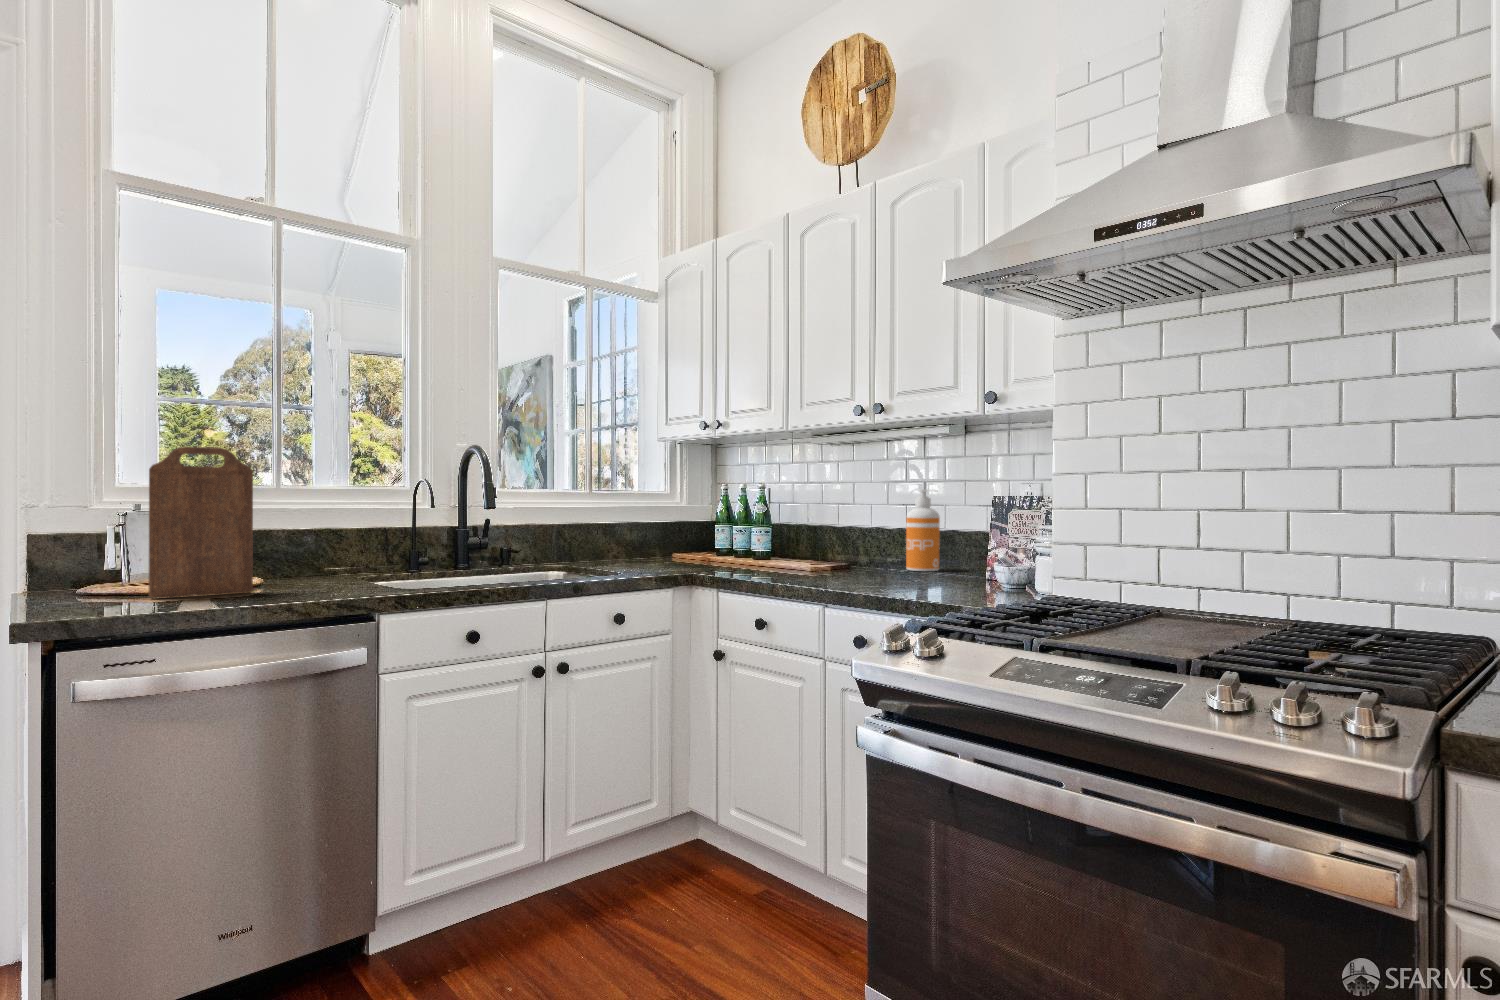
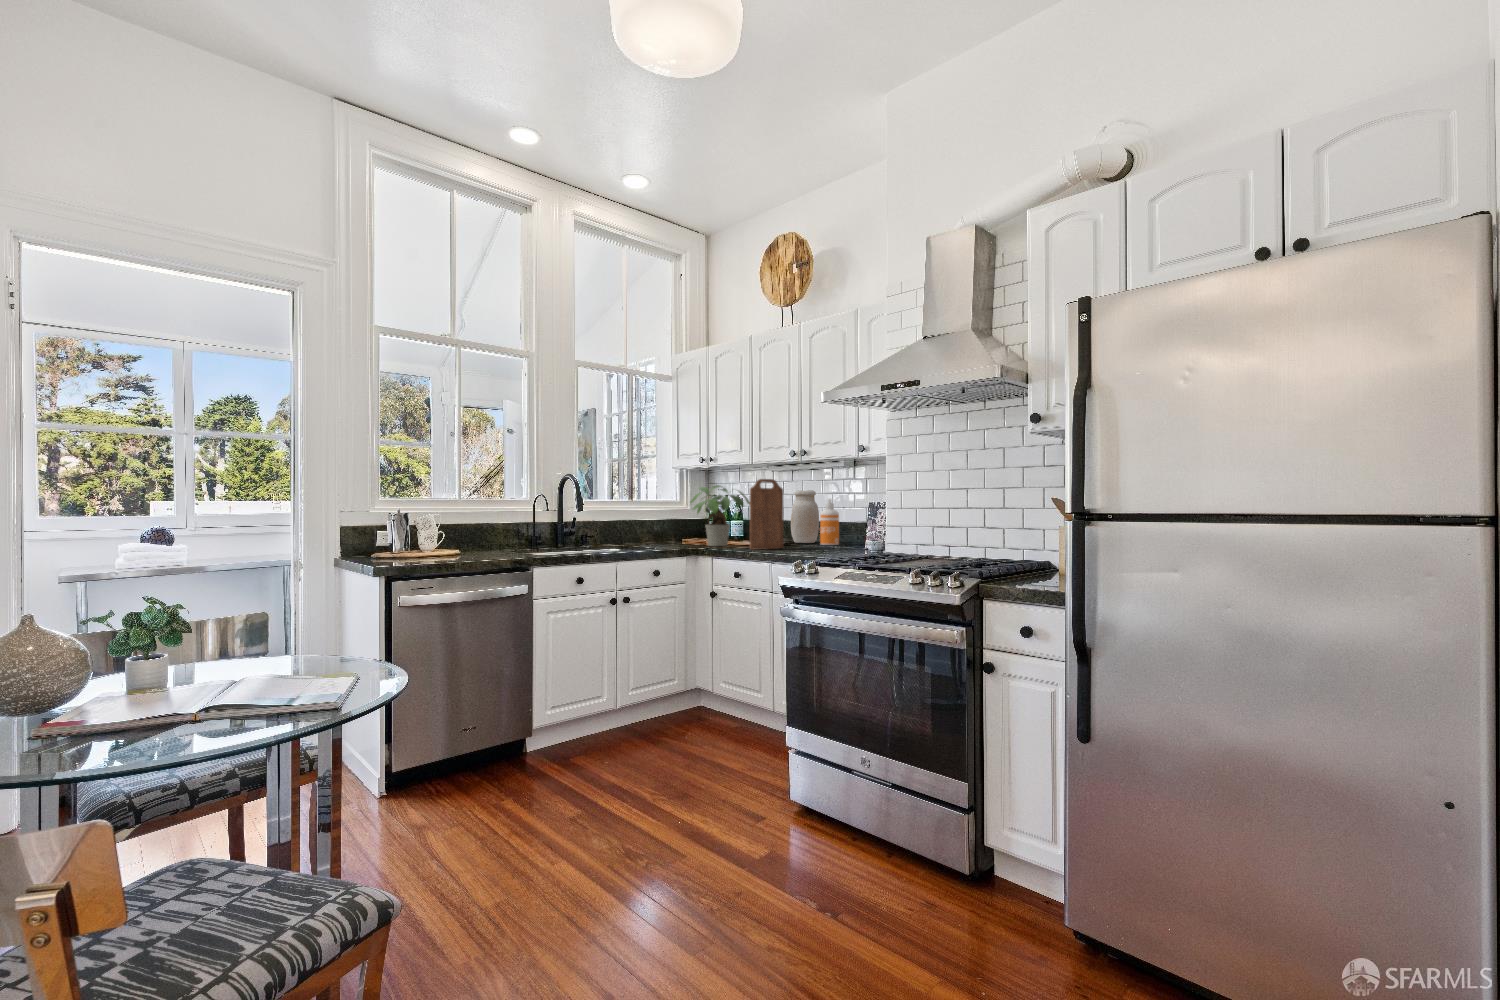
cutting board: present [149,446,253,597] -> present [750,479,783,550]
potted plant: none [678,465,784,572] -> present [690,485,750,546]
jar: none [852,475,901,565] -> present [791,490,819,543]

